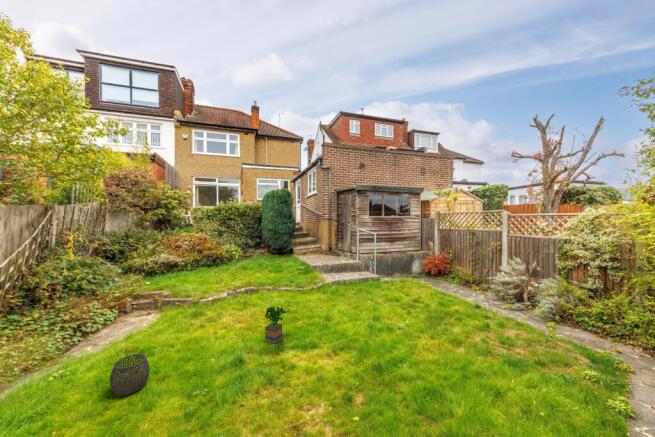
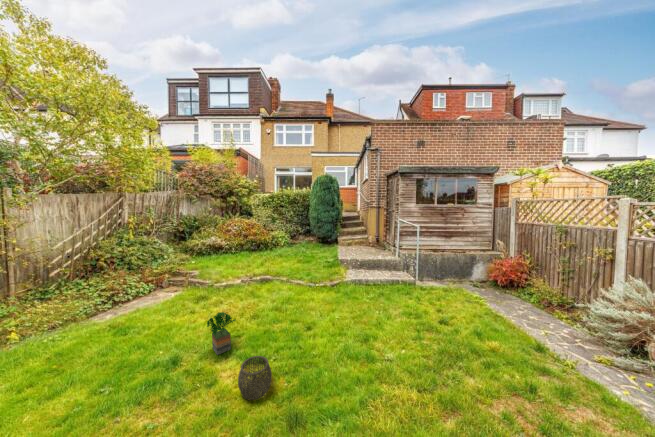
woven basket: present [110,354,150,396] -> present [238,356,272,400]

